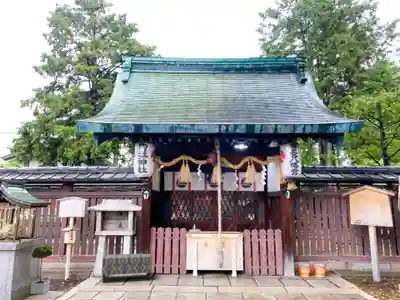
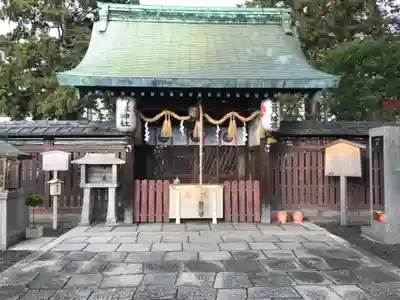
bench: present [102,254,152,282] -> none [90,204,137,229]

